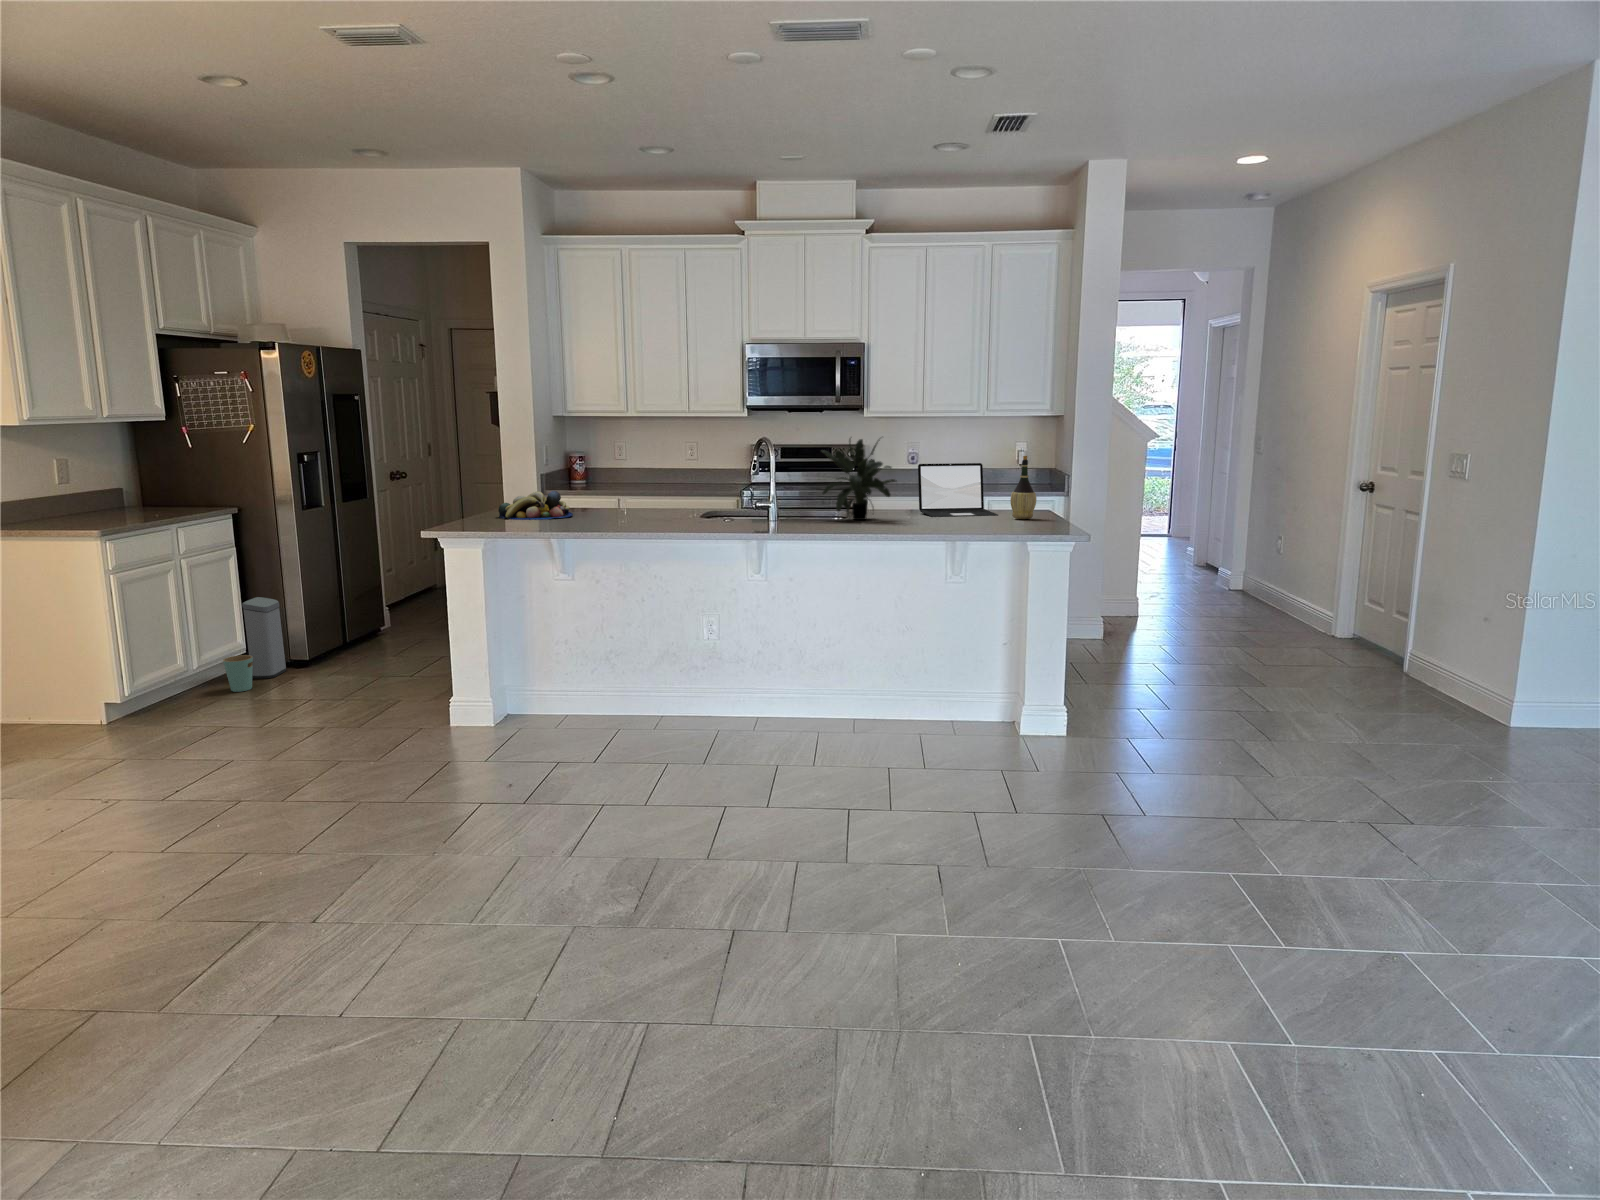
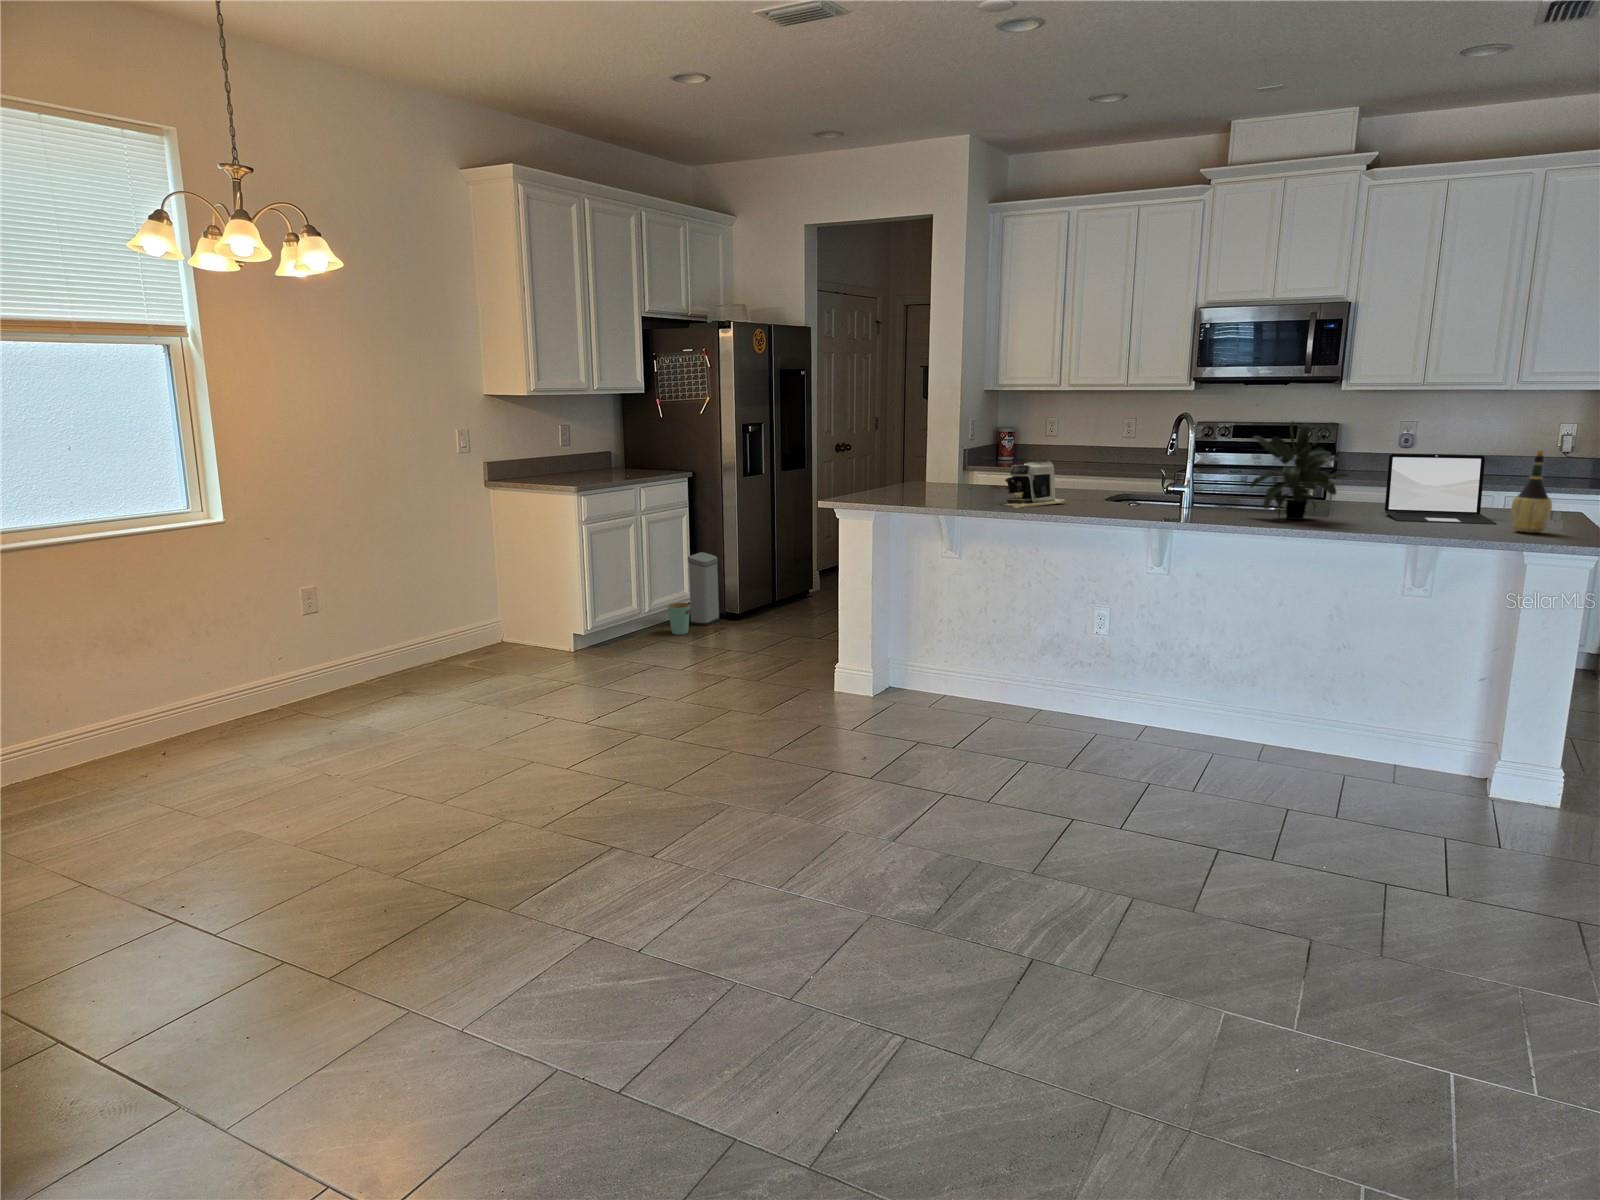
coffee maker: none [606,478,668,524] -> present [1005,461,1066,508]
fruit bowl: present [498,491,573,520] -> none [897,470,971,499]

